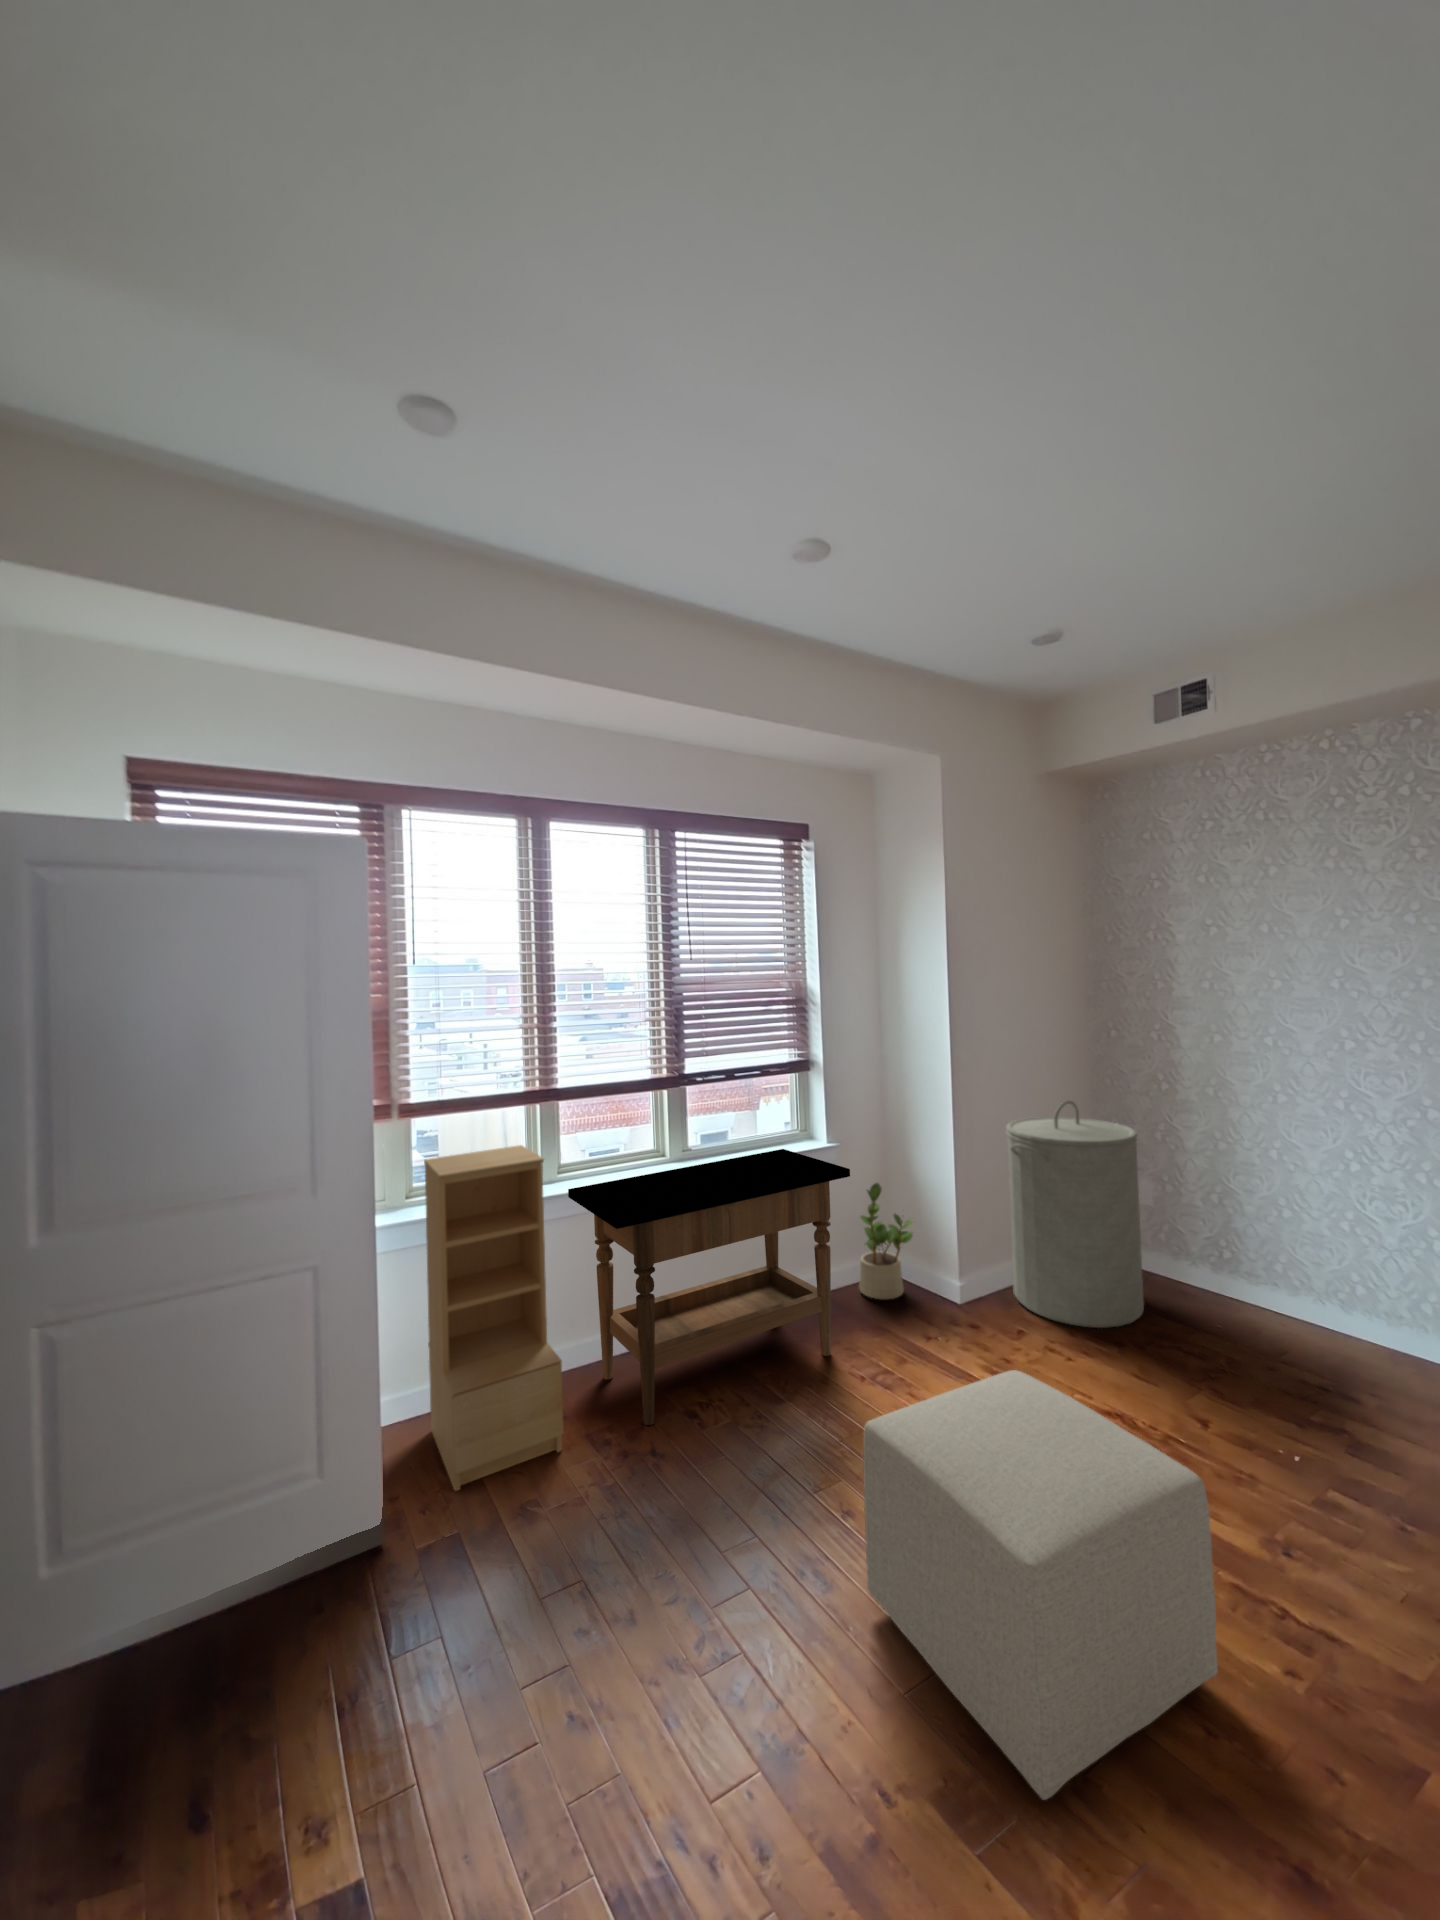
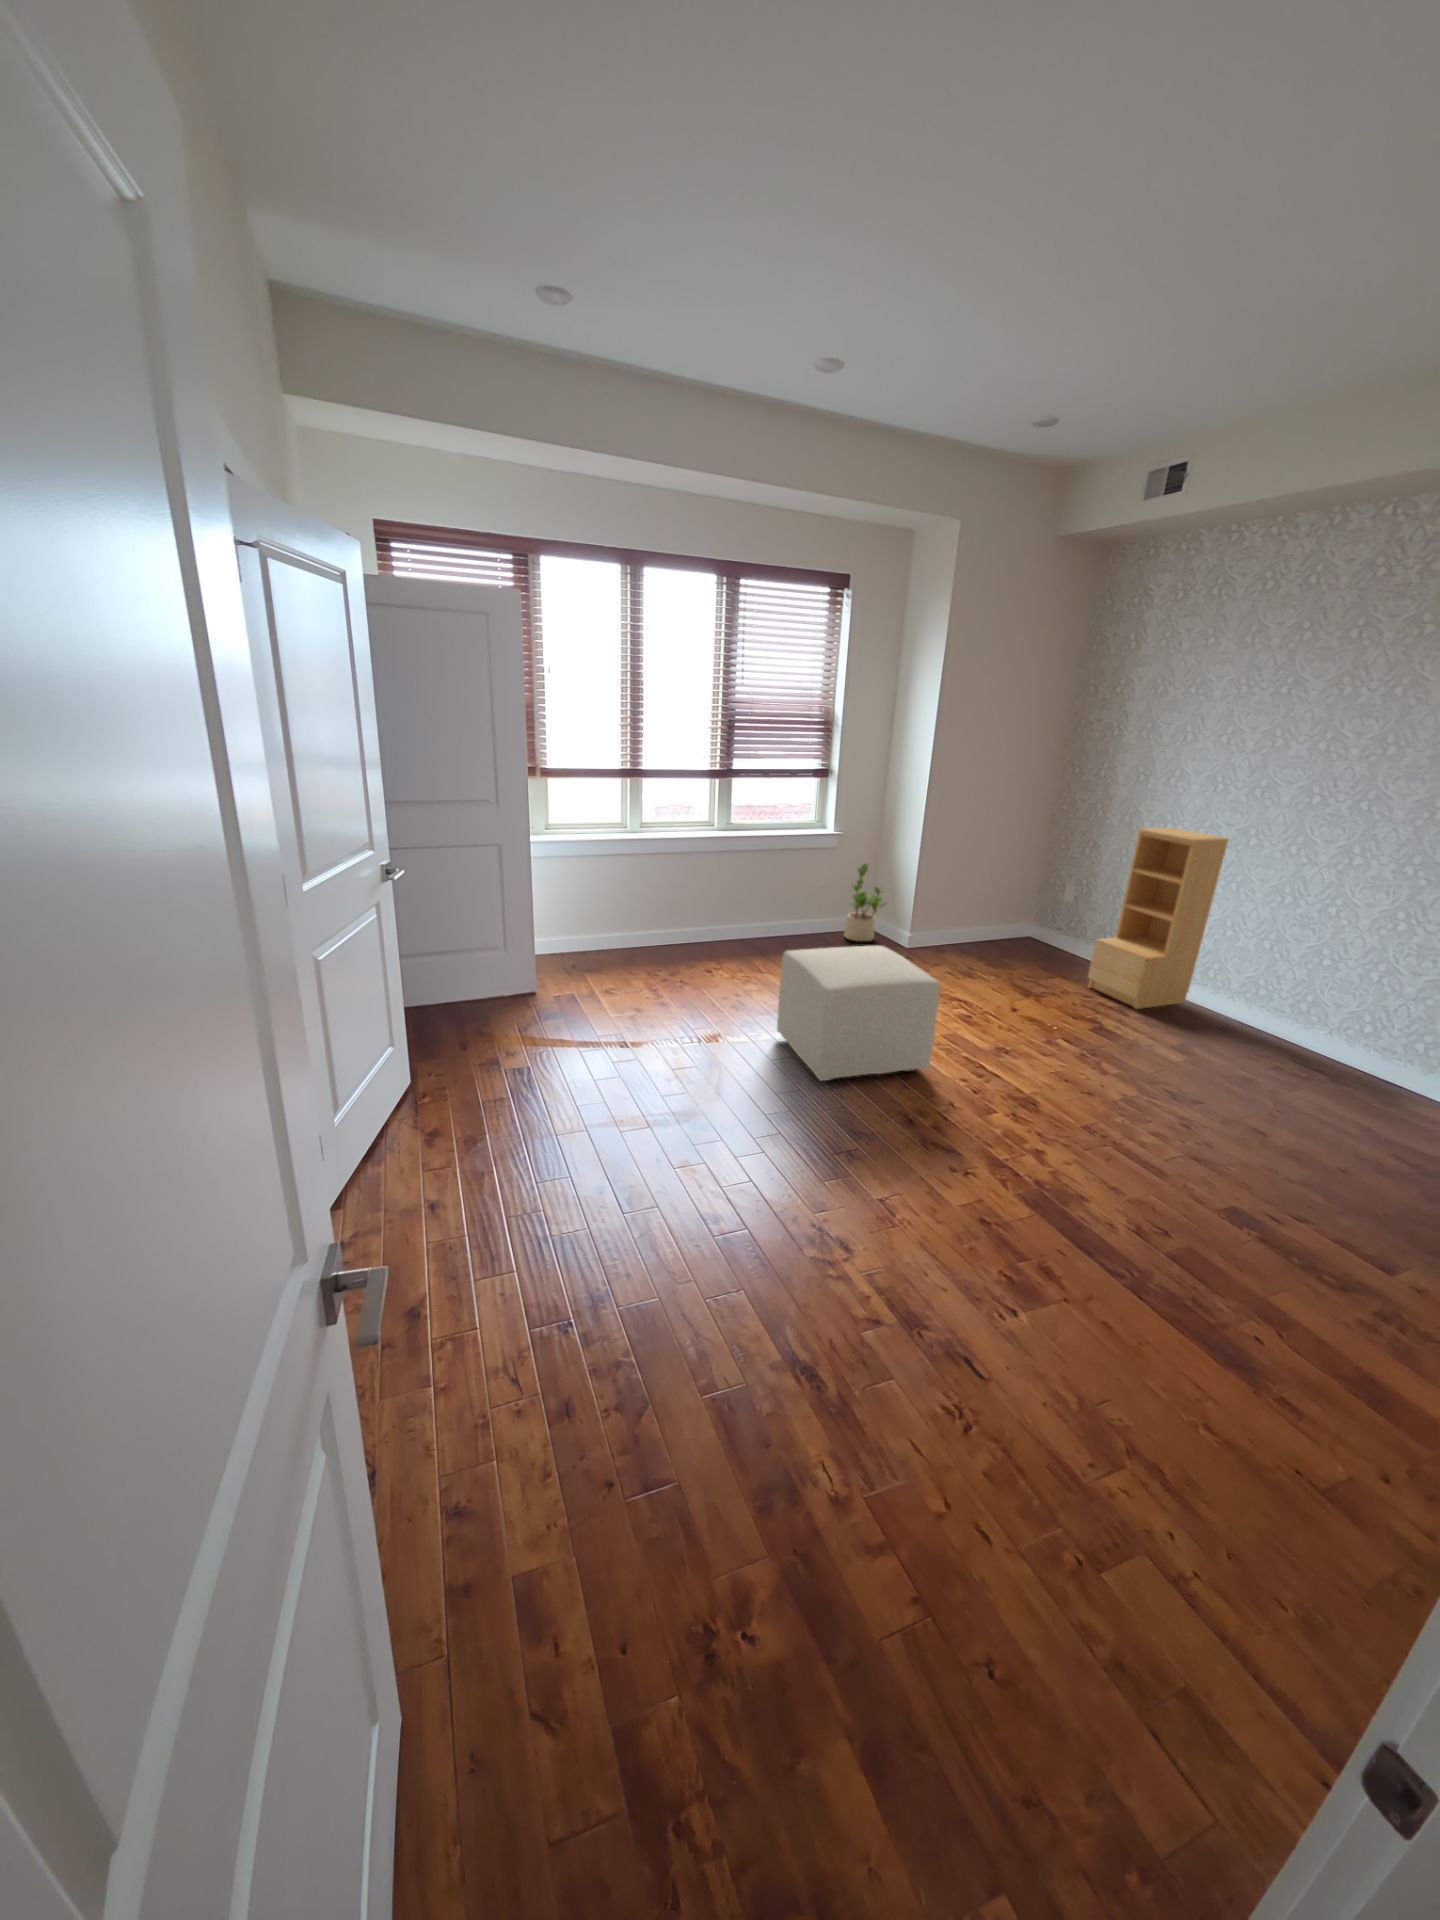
laundry hamper: present [1006,1101,1144,1328] -> none [949,816,1058,970]
bookshelf: present [424,1145,564,1491] -> present [1088,828,1229,1009]
side table: present [568,1149,850,1425] -> none [646,832,836,973]

